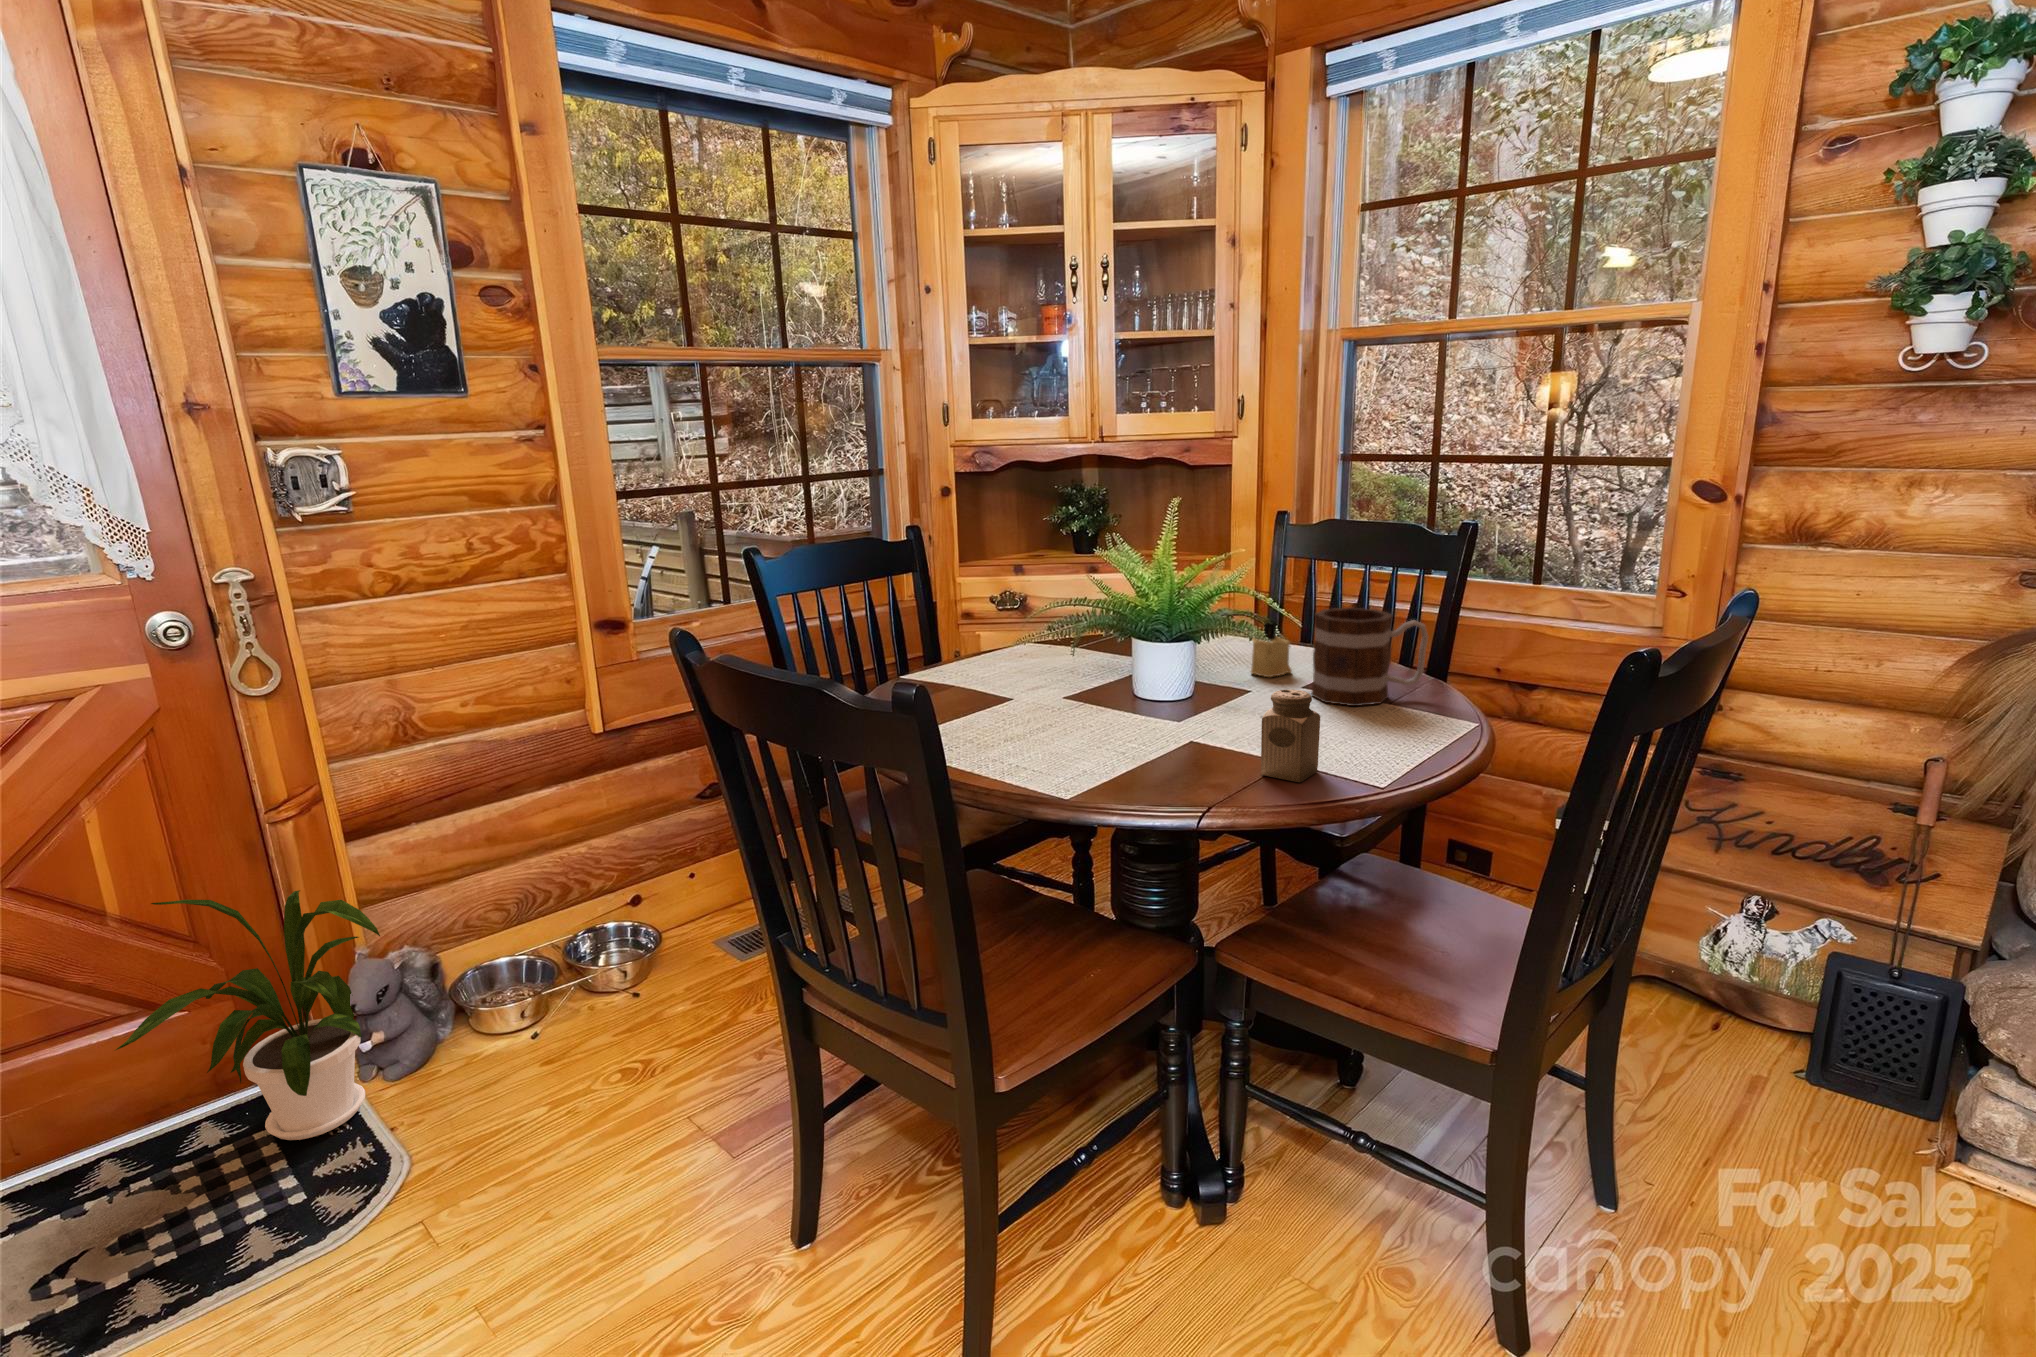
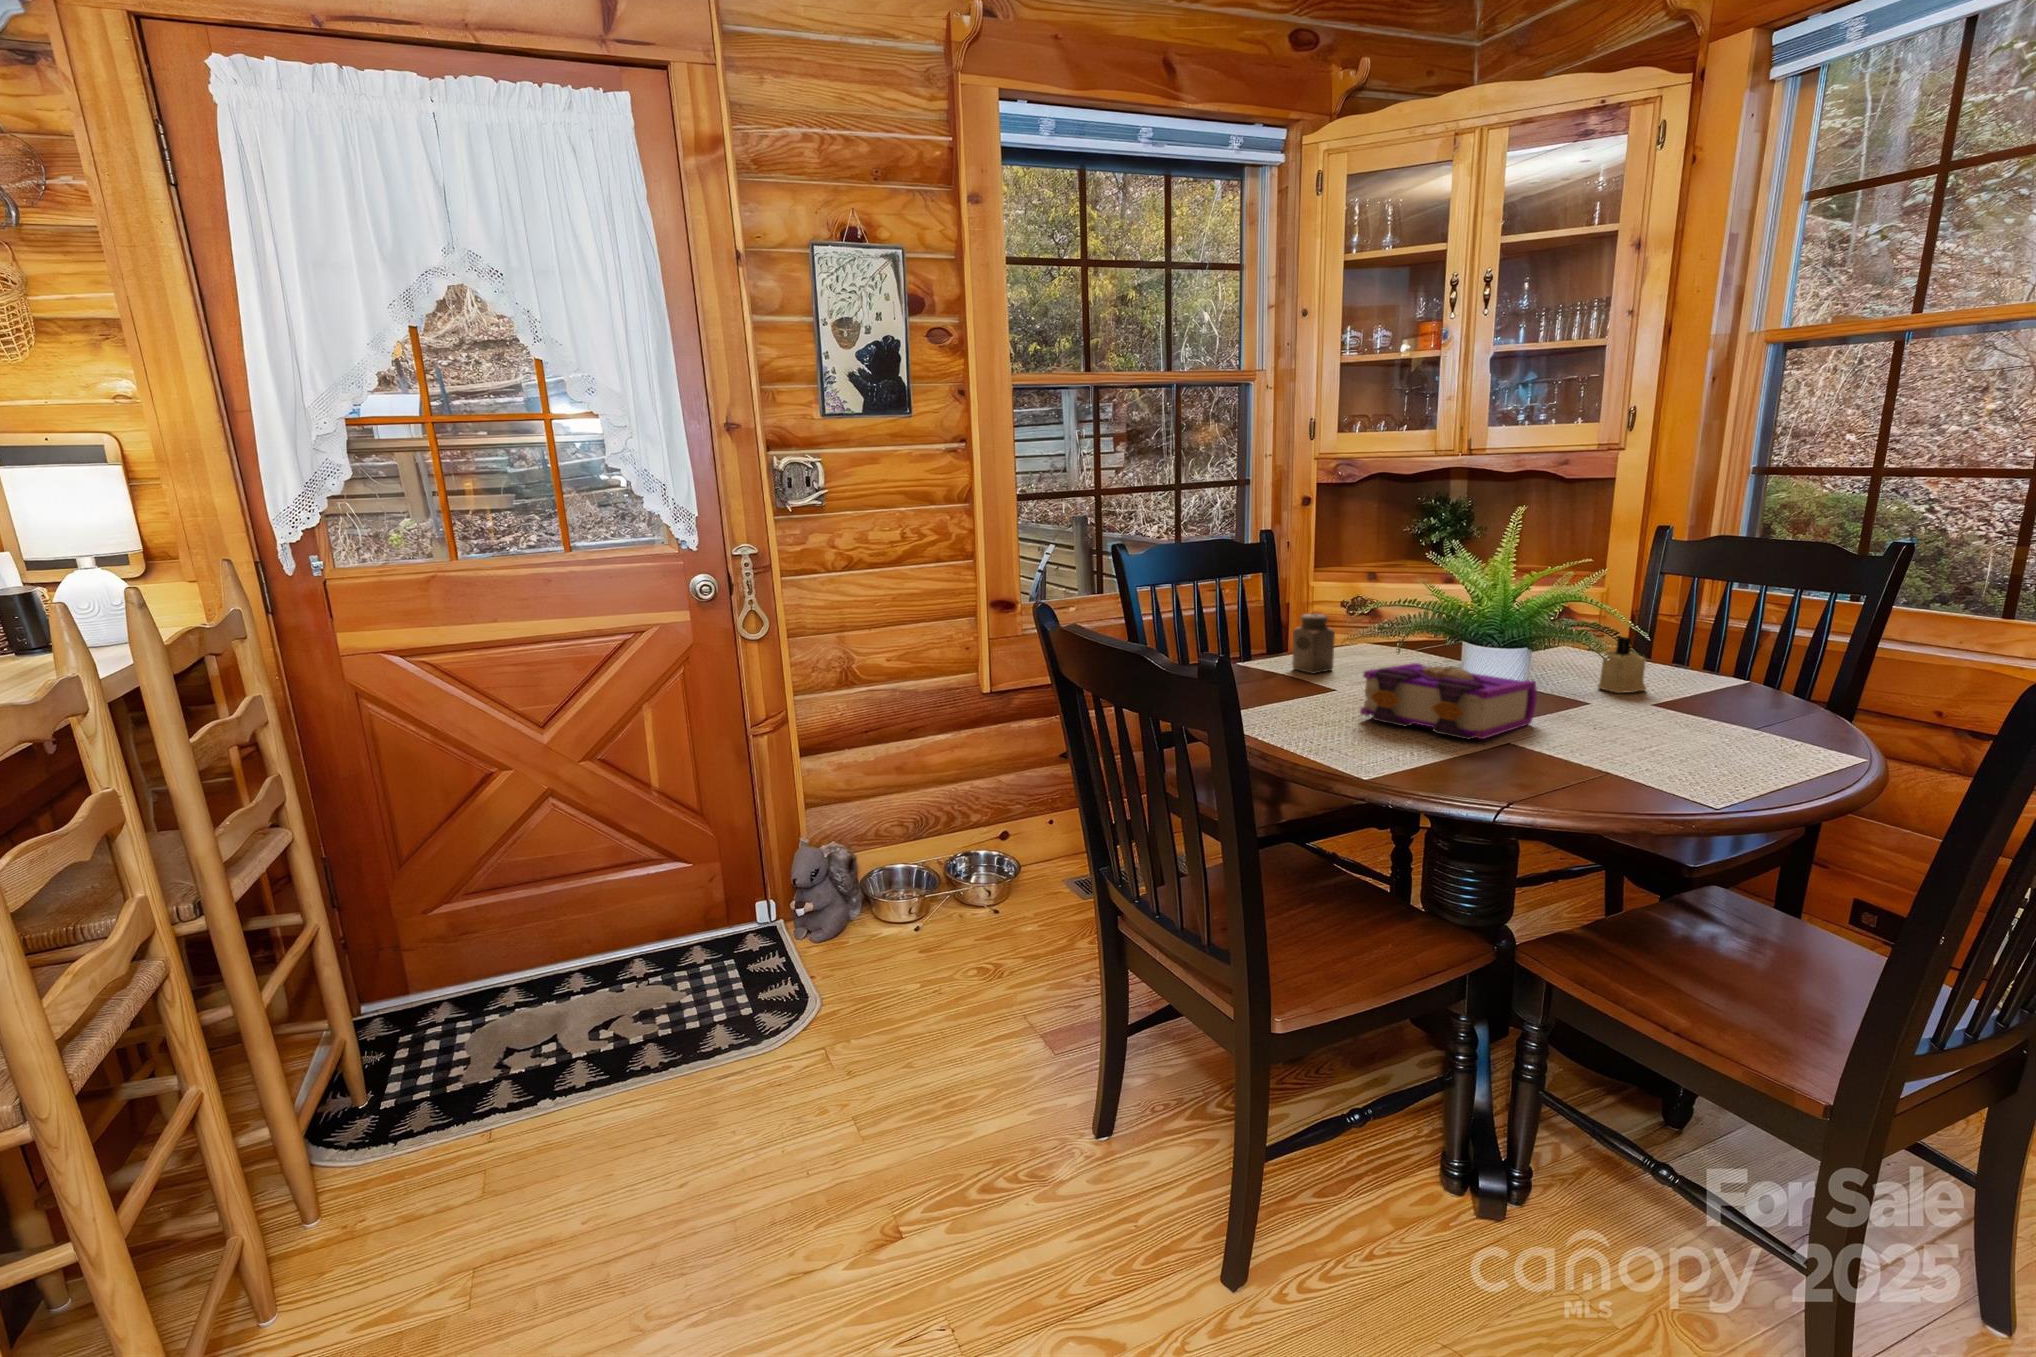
mug: present [1311,607,1428,706] -> none [1660,625,1811,728]
book: none [1045,664,1209,744] -> present [1360,663,1537,739]
salt shaker: present [1261,689,1320,782] -> present [1292,614,1335,674]
house plant: present [116,890,380,1140] -> none [649,781,816,972]

